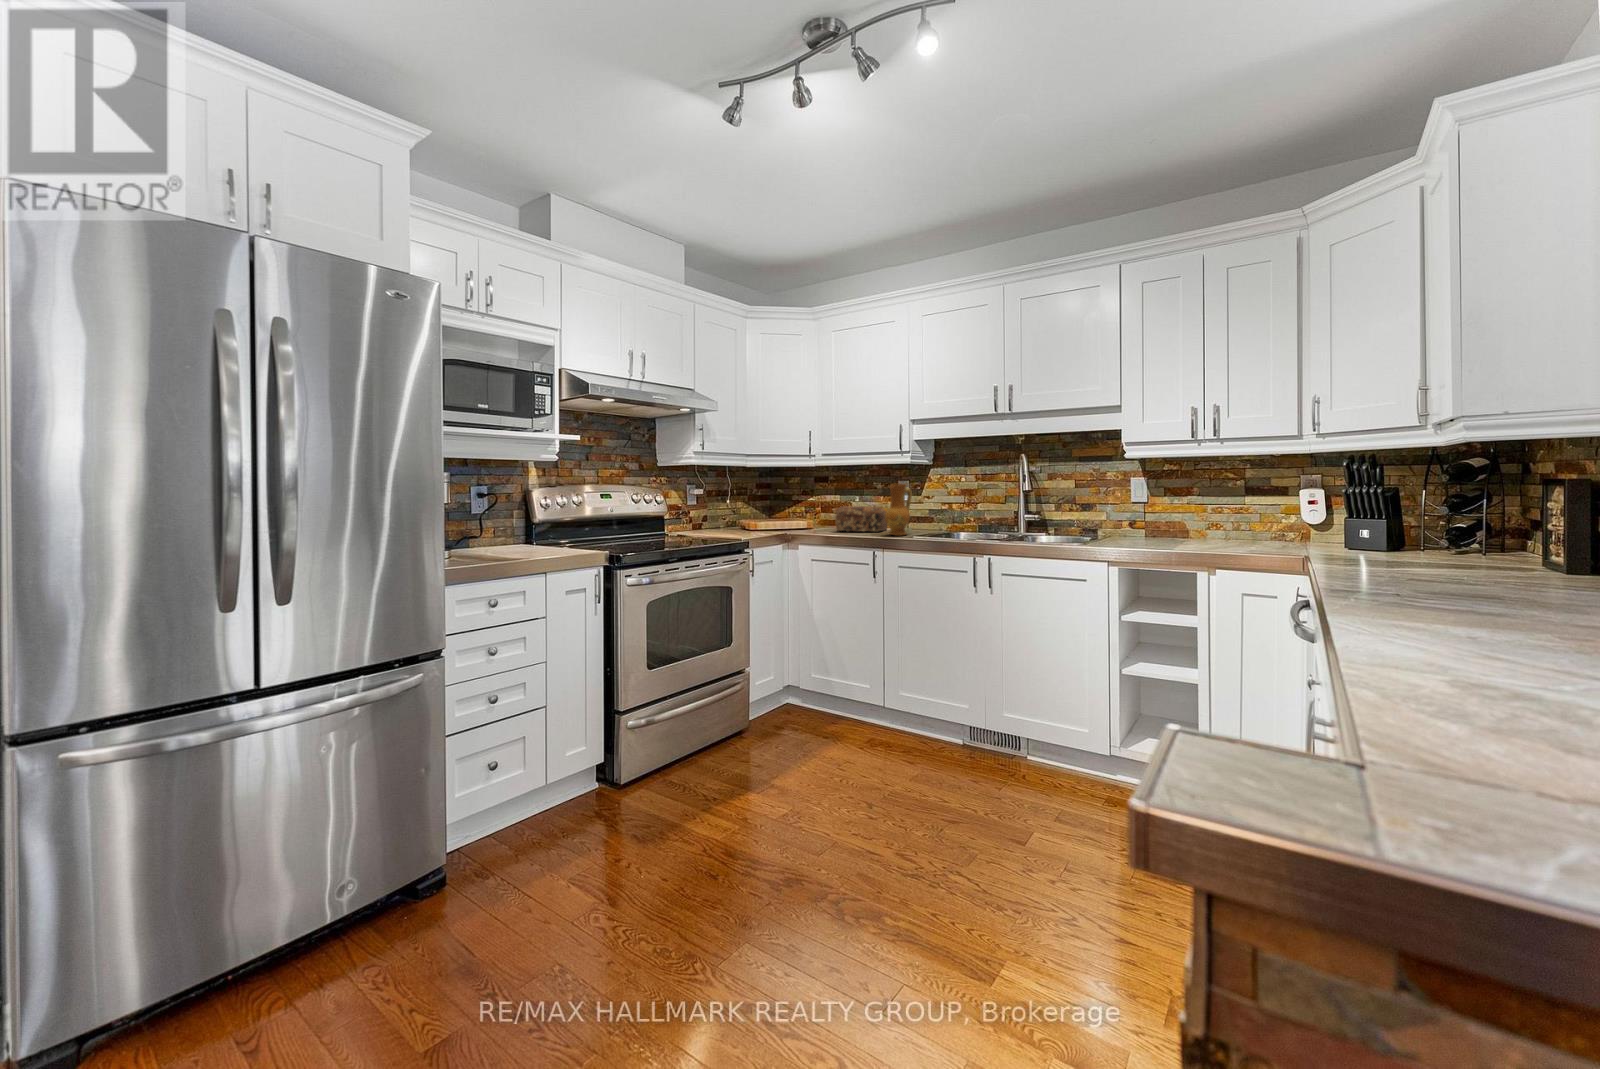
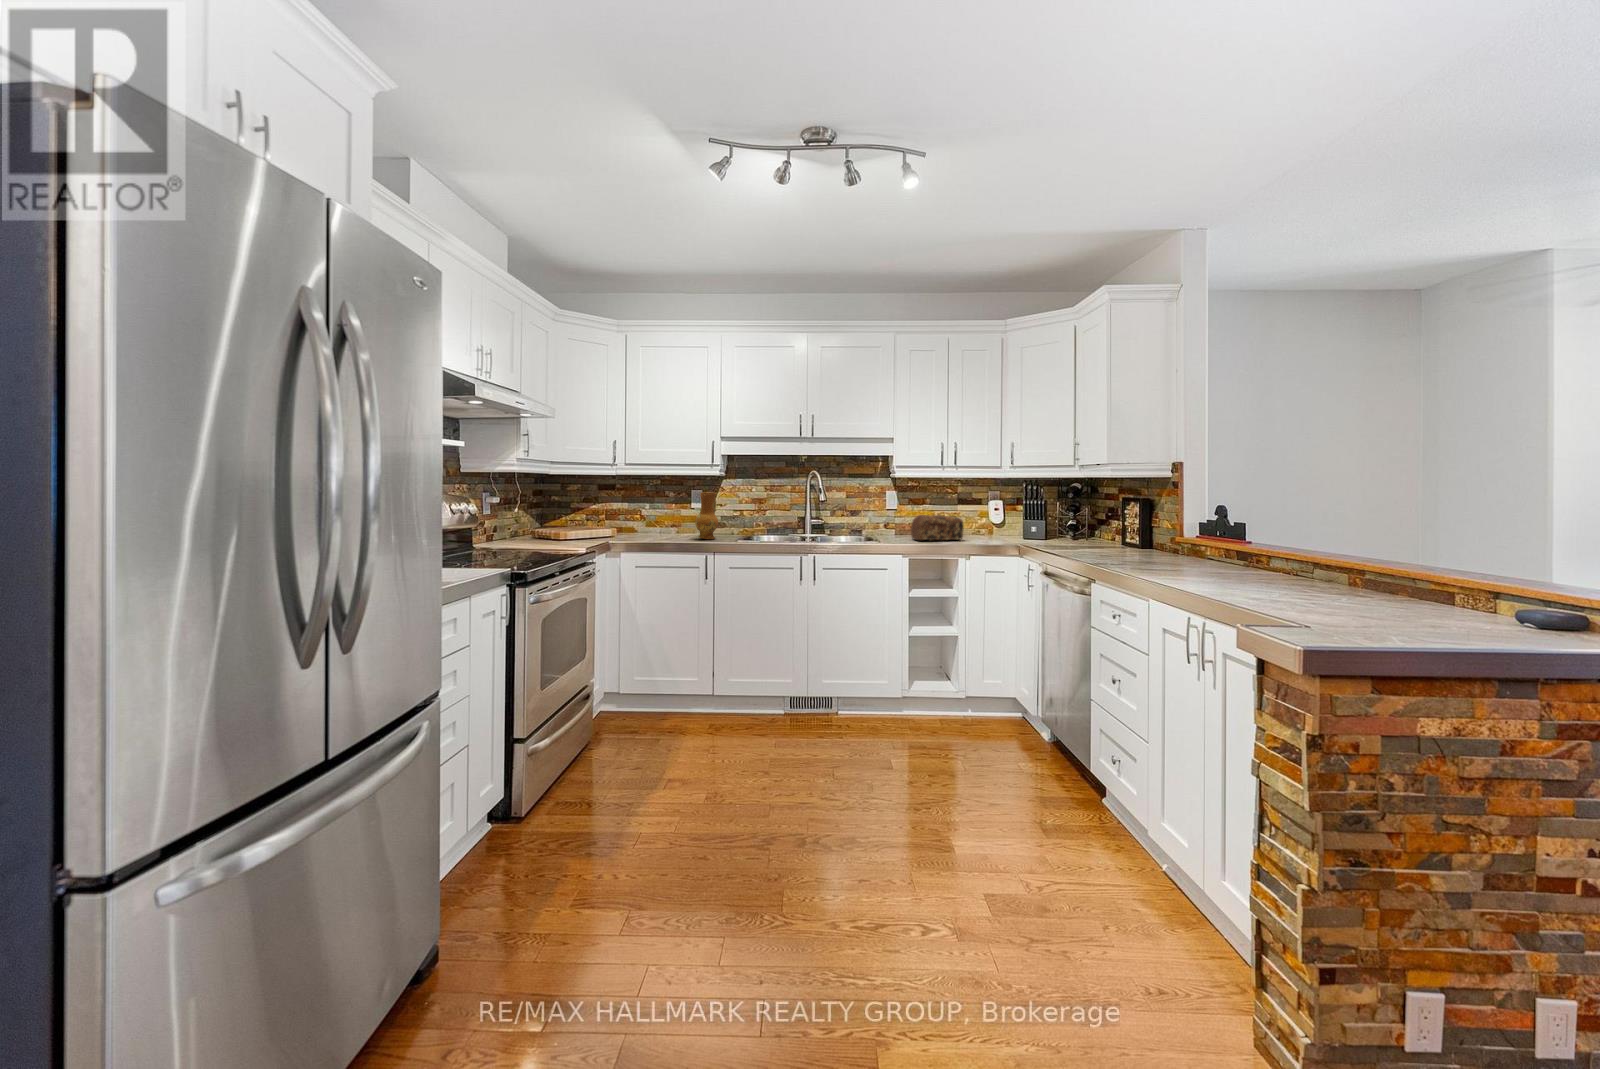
bread loaf: present [835,506,887,532] -> present [911,515,964,540]

